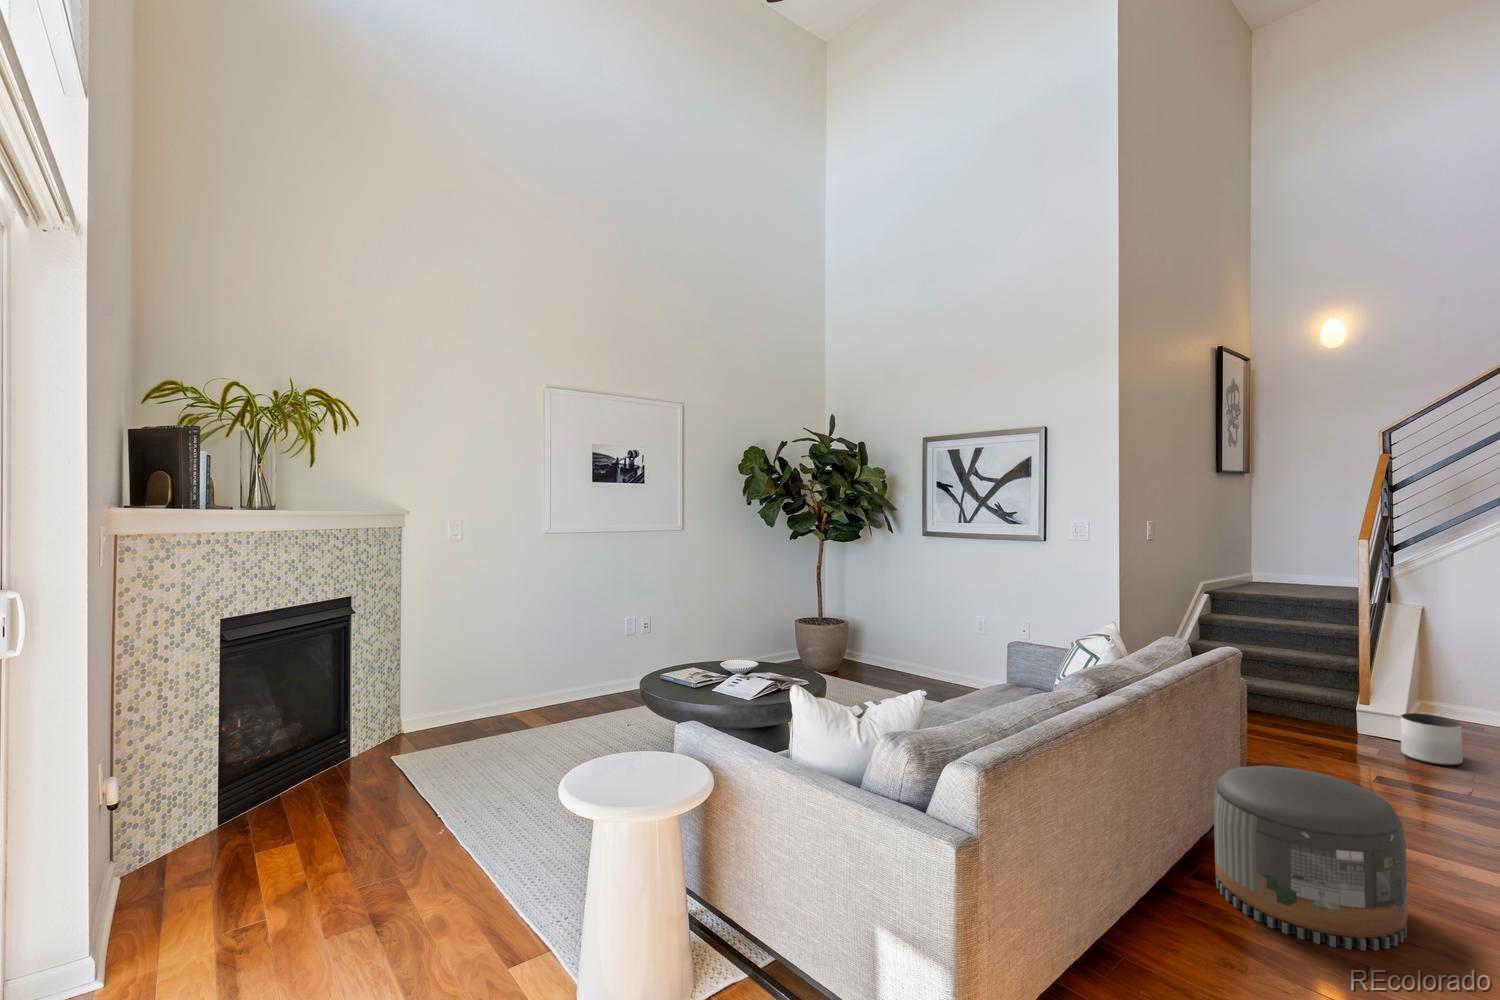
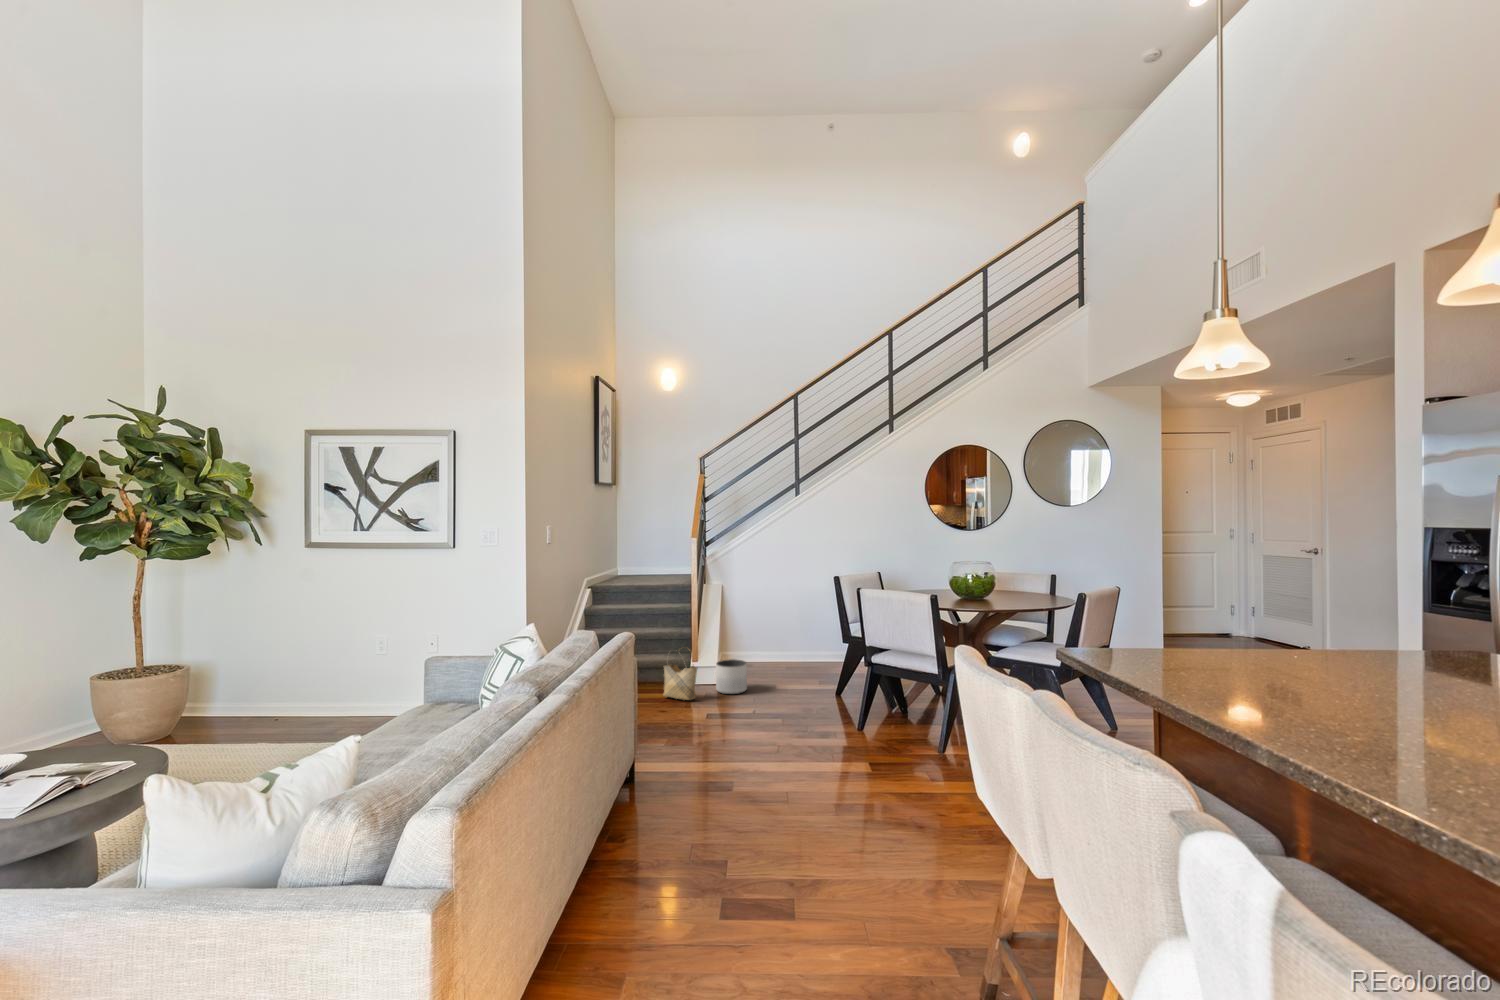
woven basket: none [1307,683,1364,755] -> present [663,665,697,700]
pouf: present [1214,766,1408,950] -> none [625,723,750,869]

